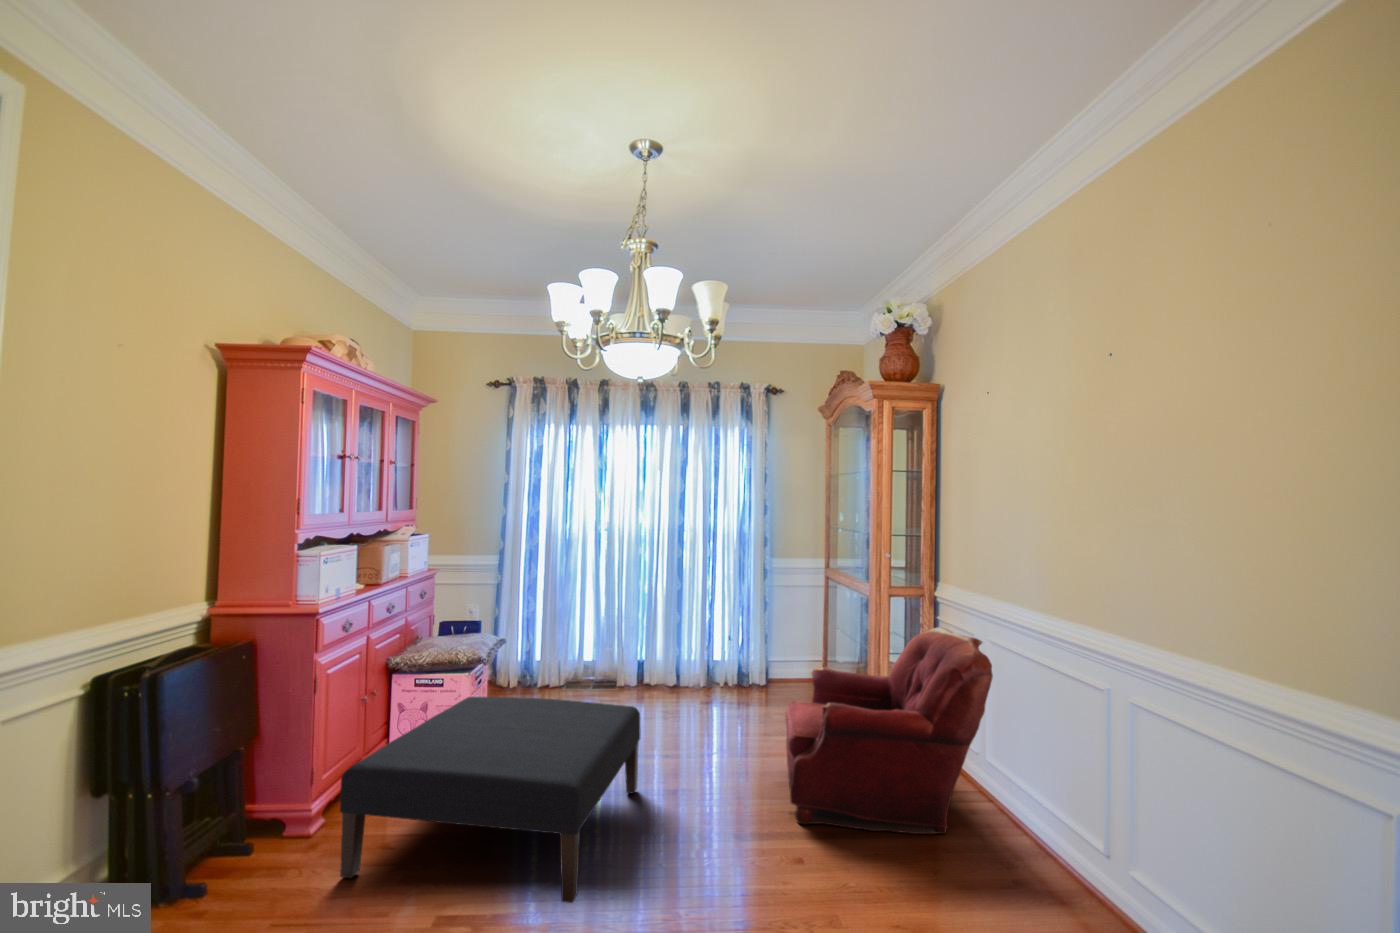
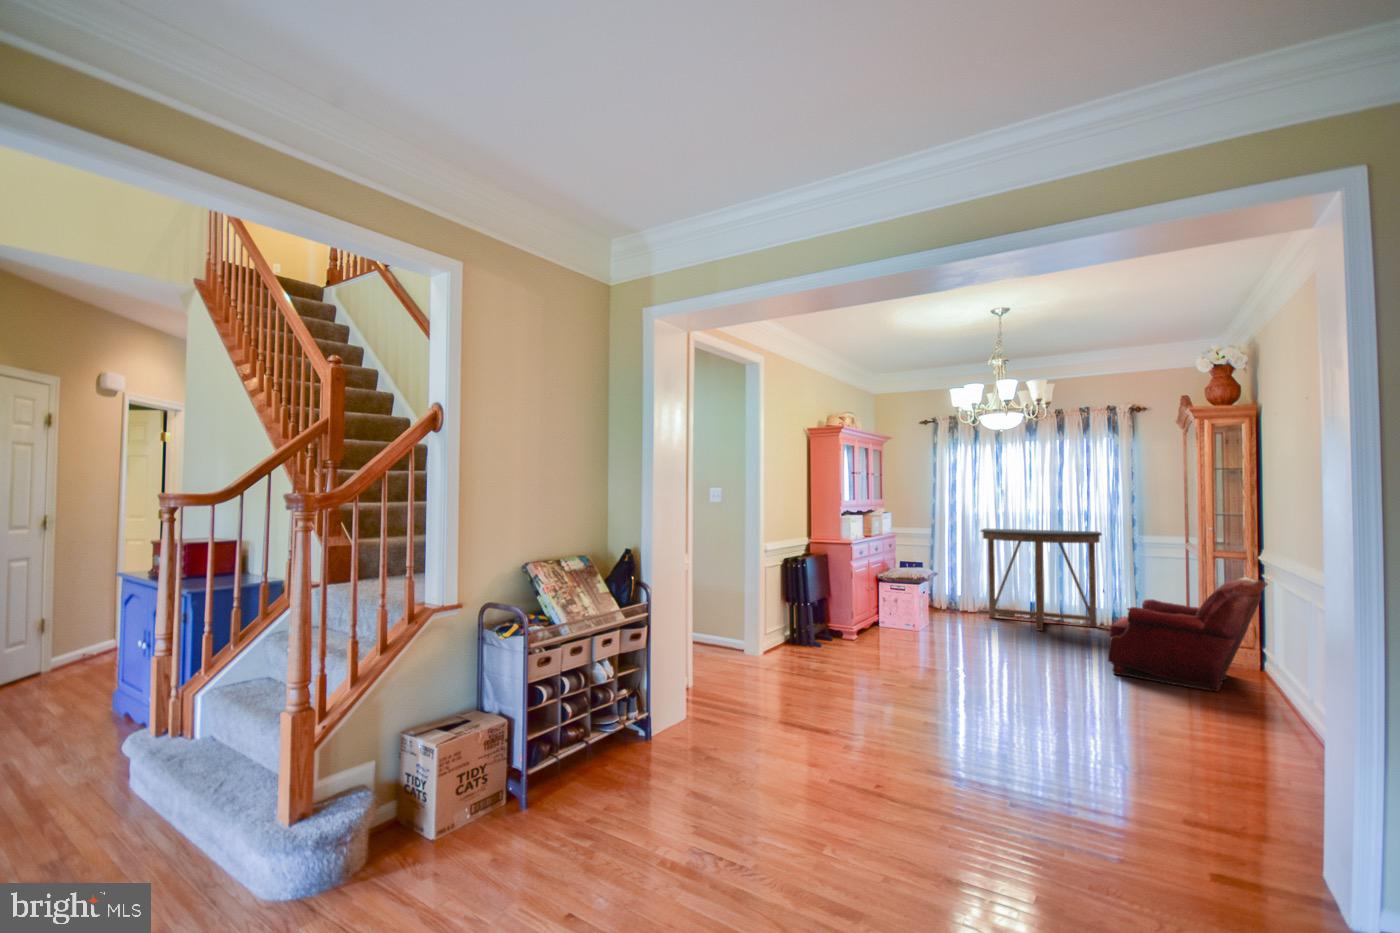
console table: none [572,555,733,714] -> present [981,528,1102,631]
ottoman: present [340,697,640,903] -> none [870,594,1018,671]

